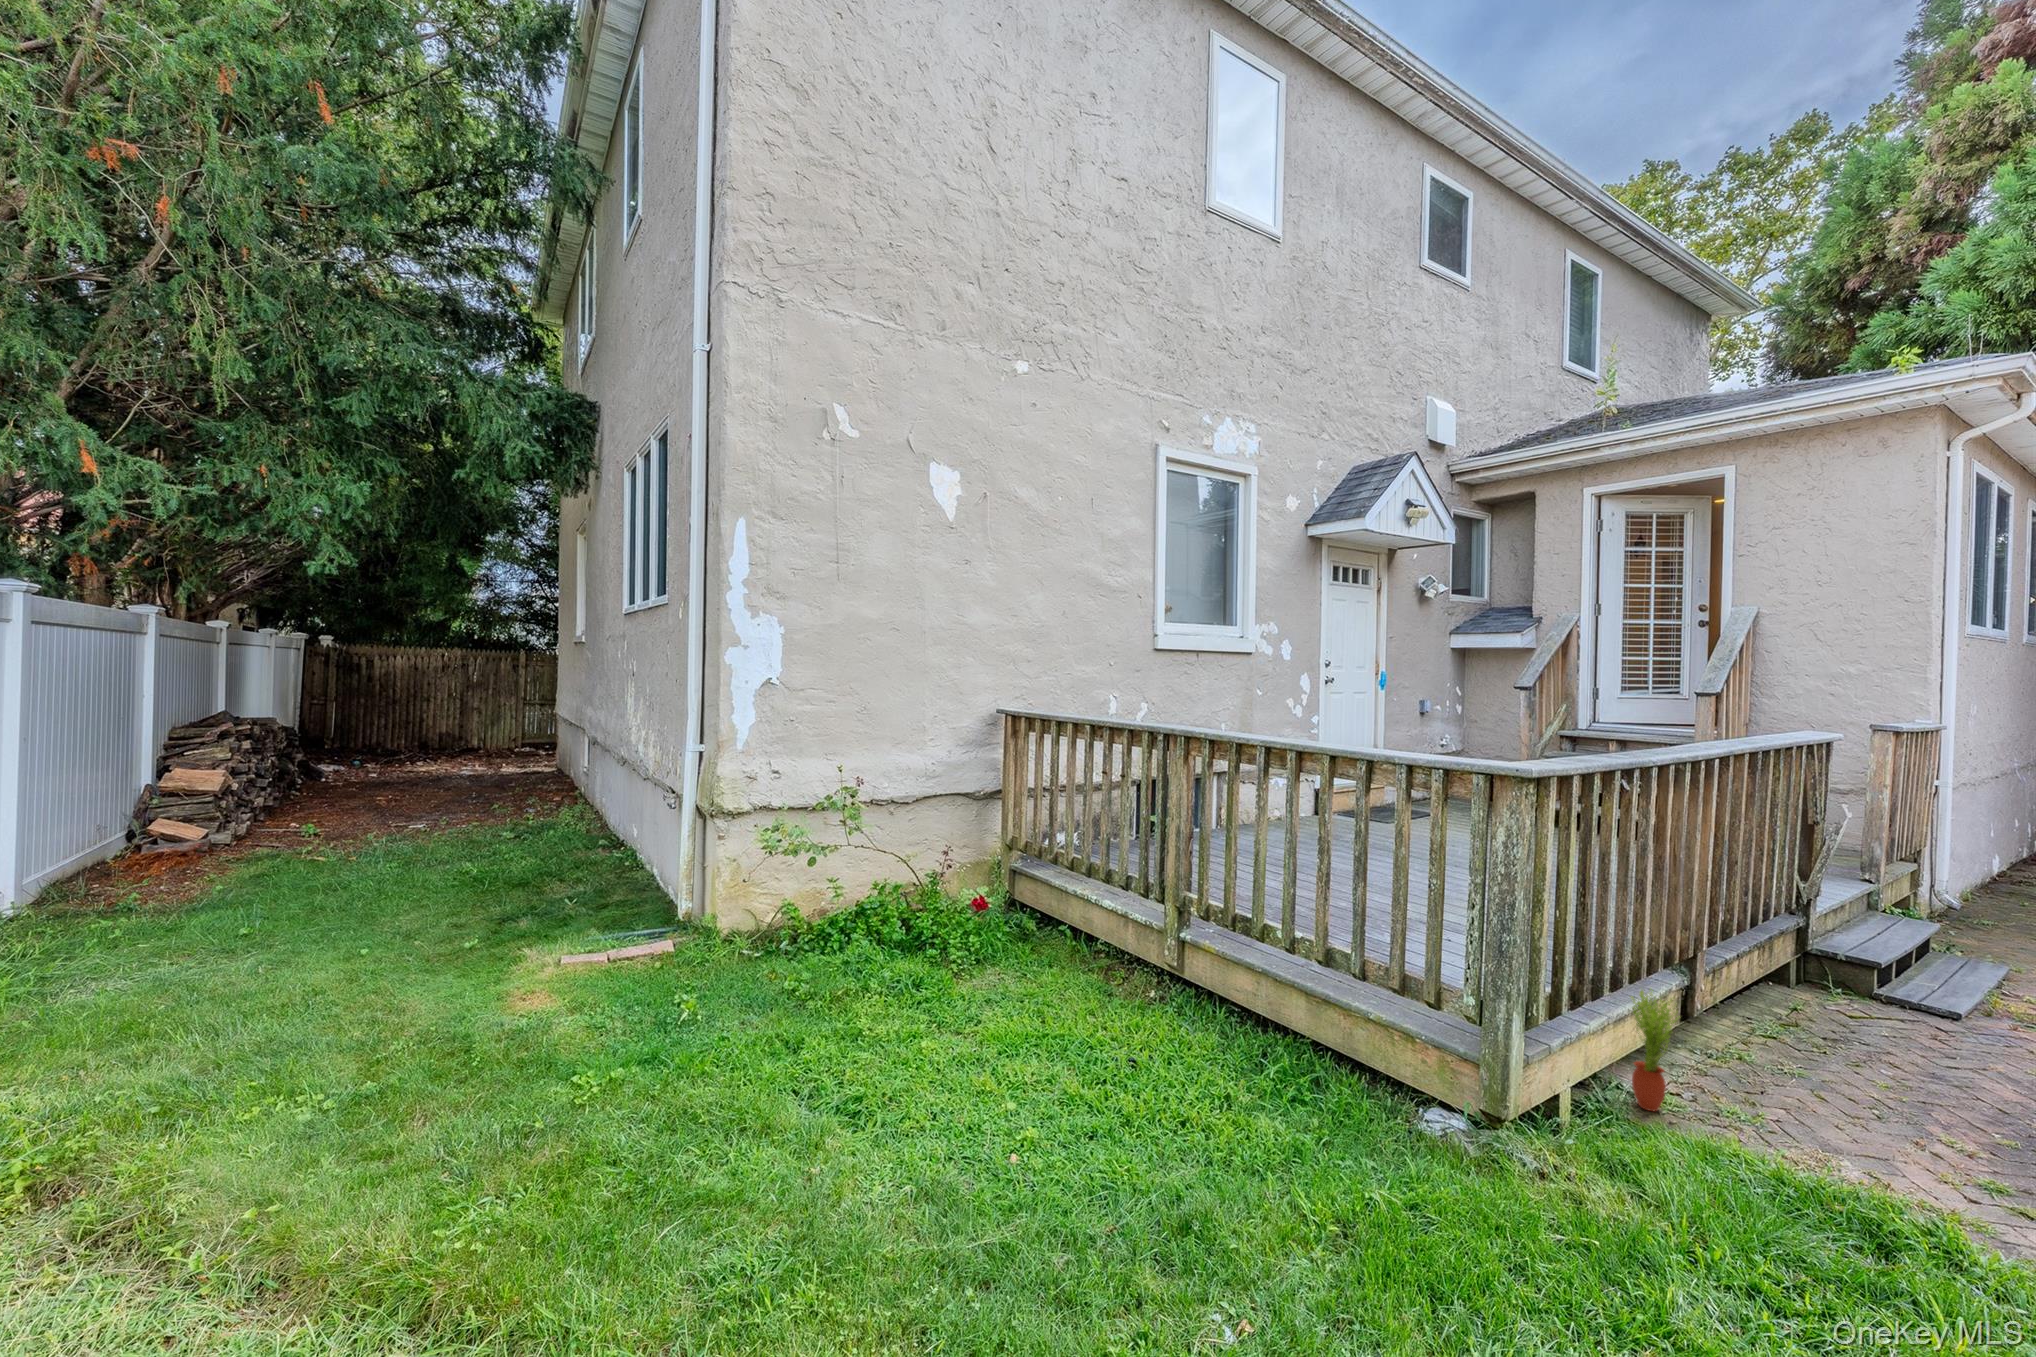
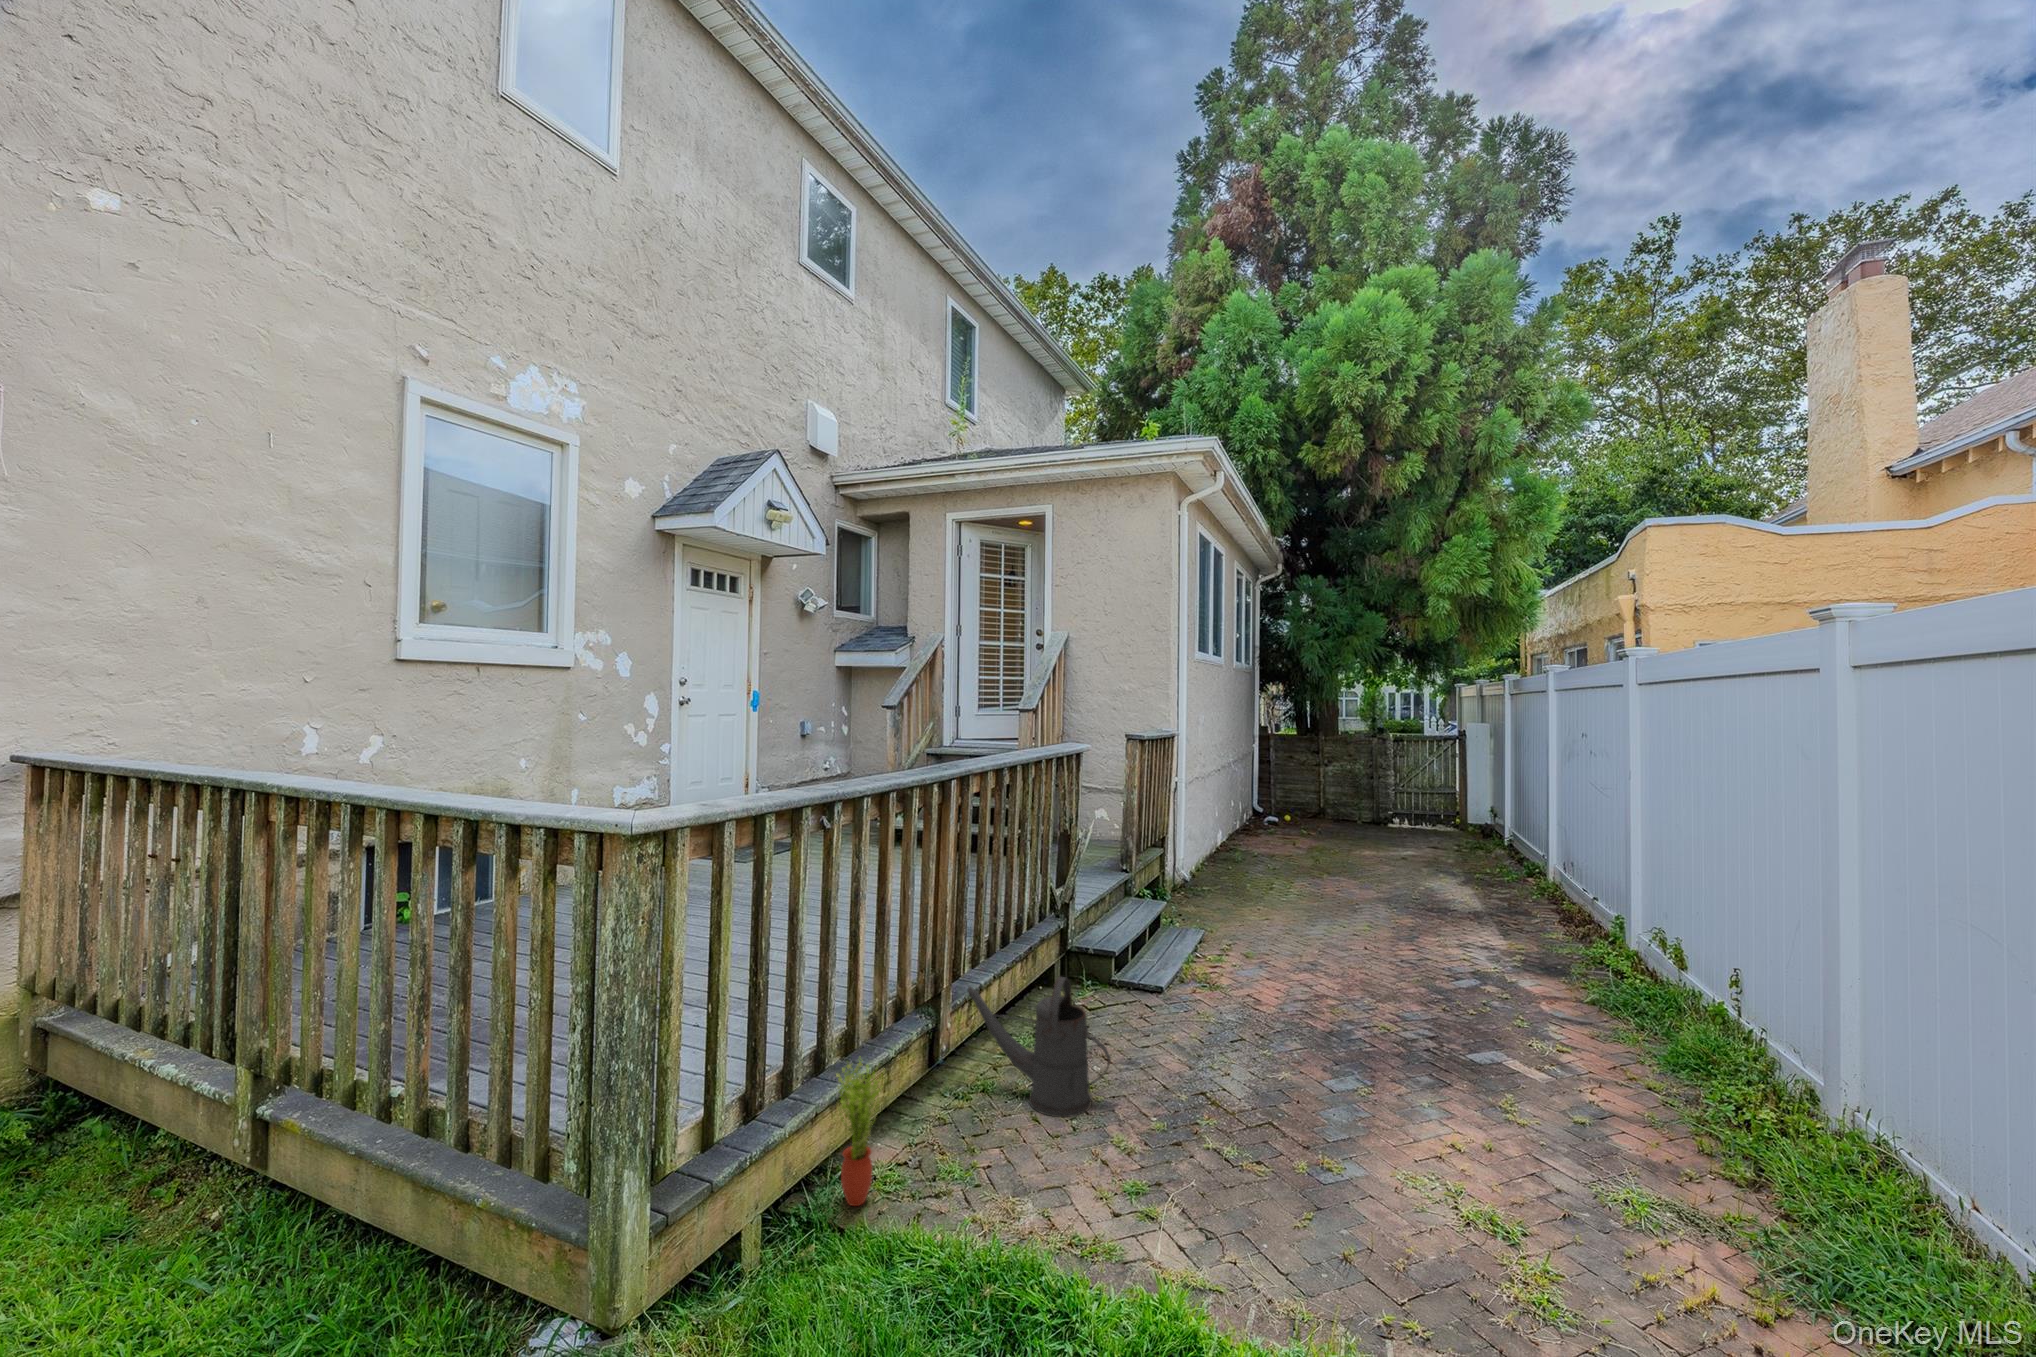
watering can: none [1722,956,1933,1107] -> present [968,977,1110,1117]

